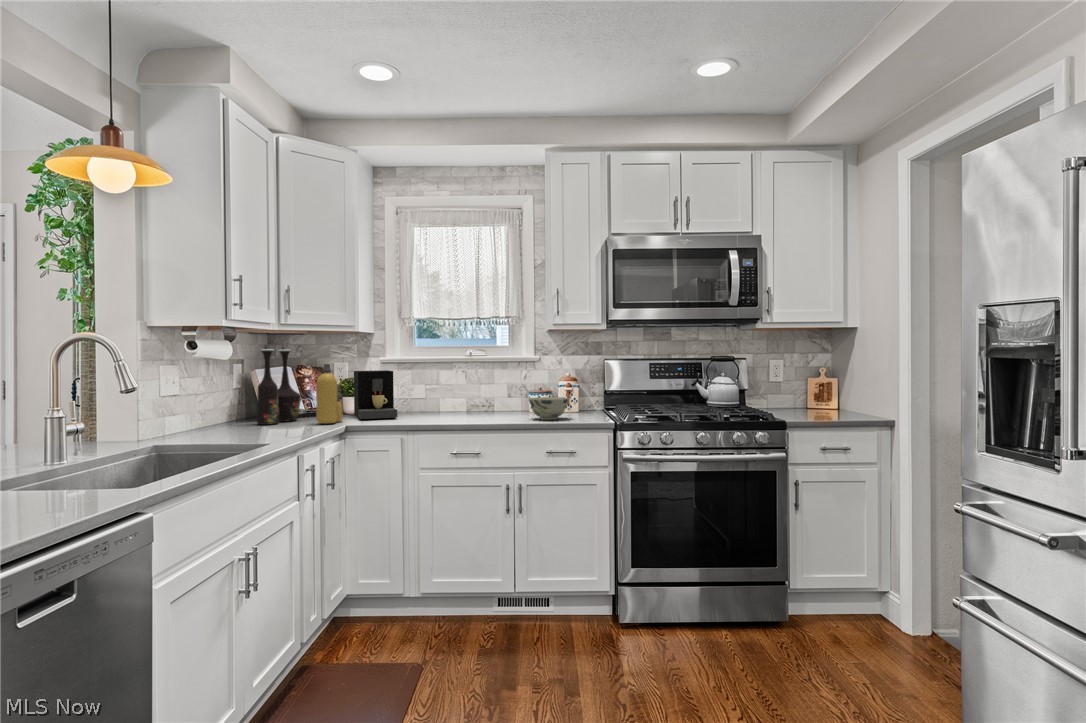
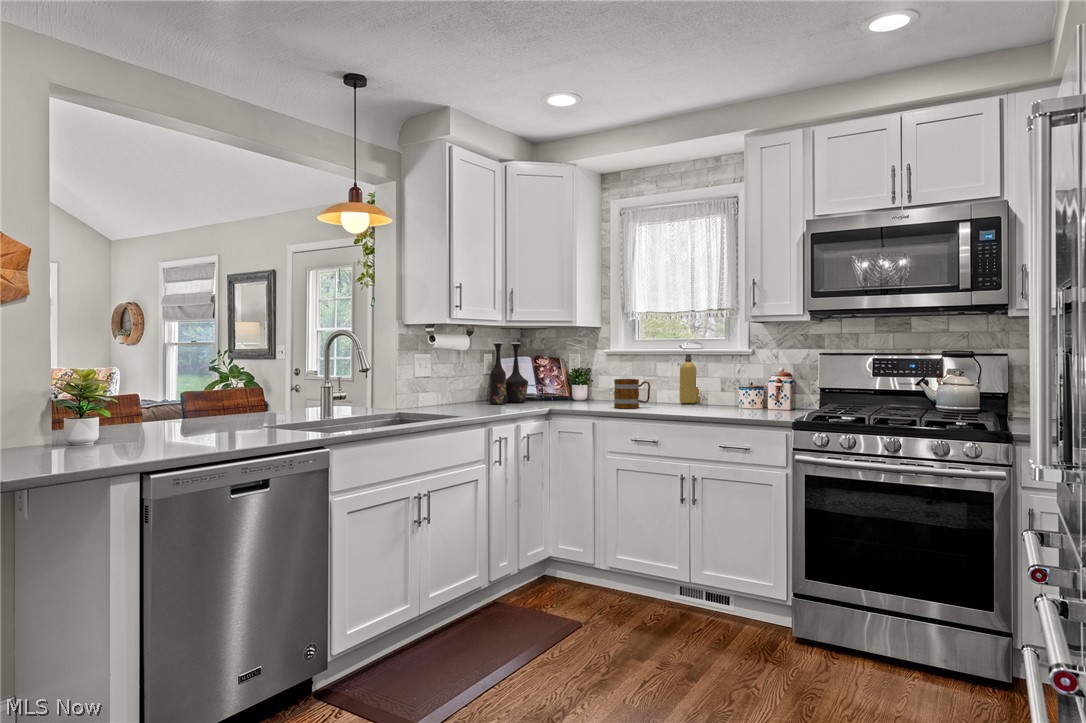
bottle: present [316,364,342,424] -> present [679,354,701,403]
coffee maker: present [354,370,398,419] -> none [569,362,607,404]
mug: none [416,388,453,421] -> present [614,379,650,409]
bowl: present [529,397,568,420] -> none [715,391,758,414]

